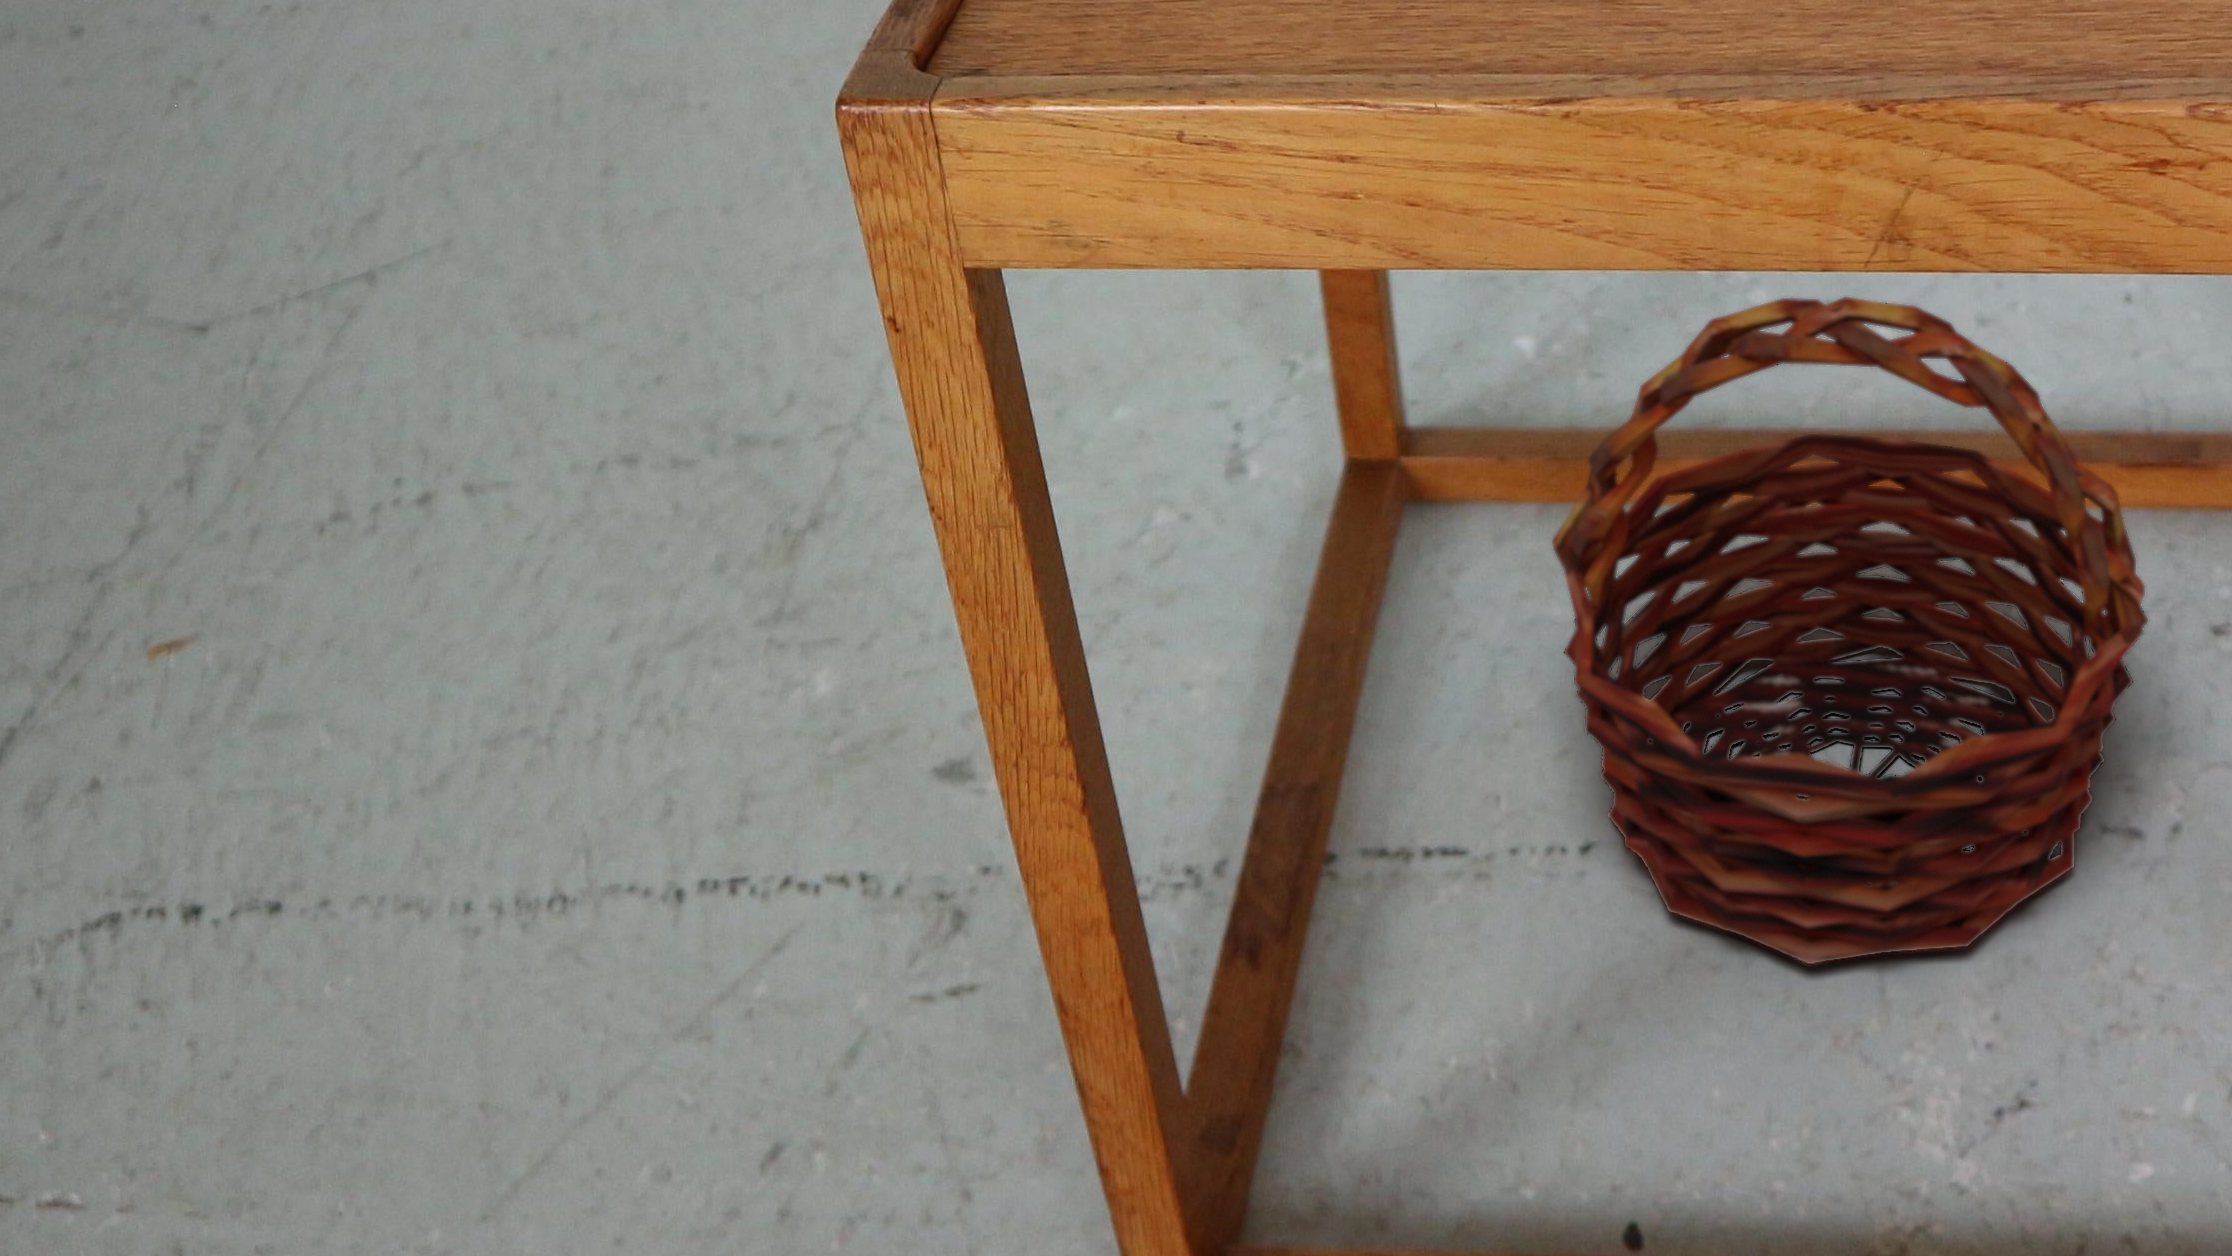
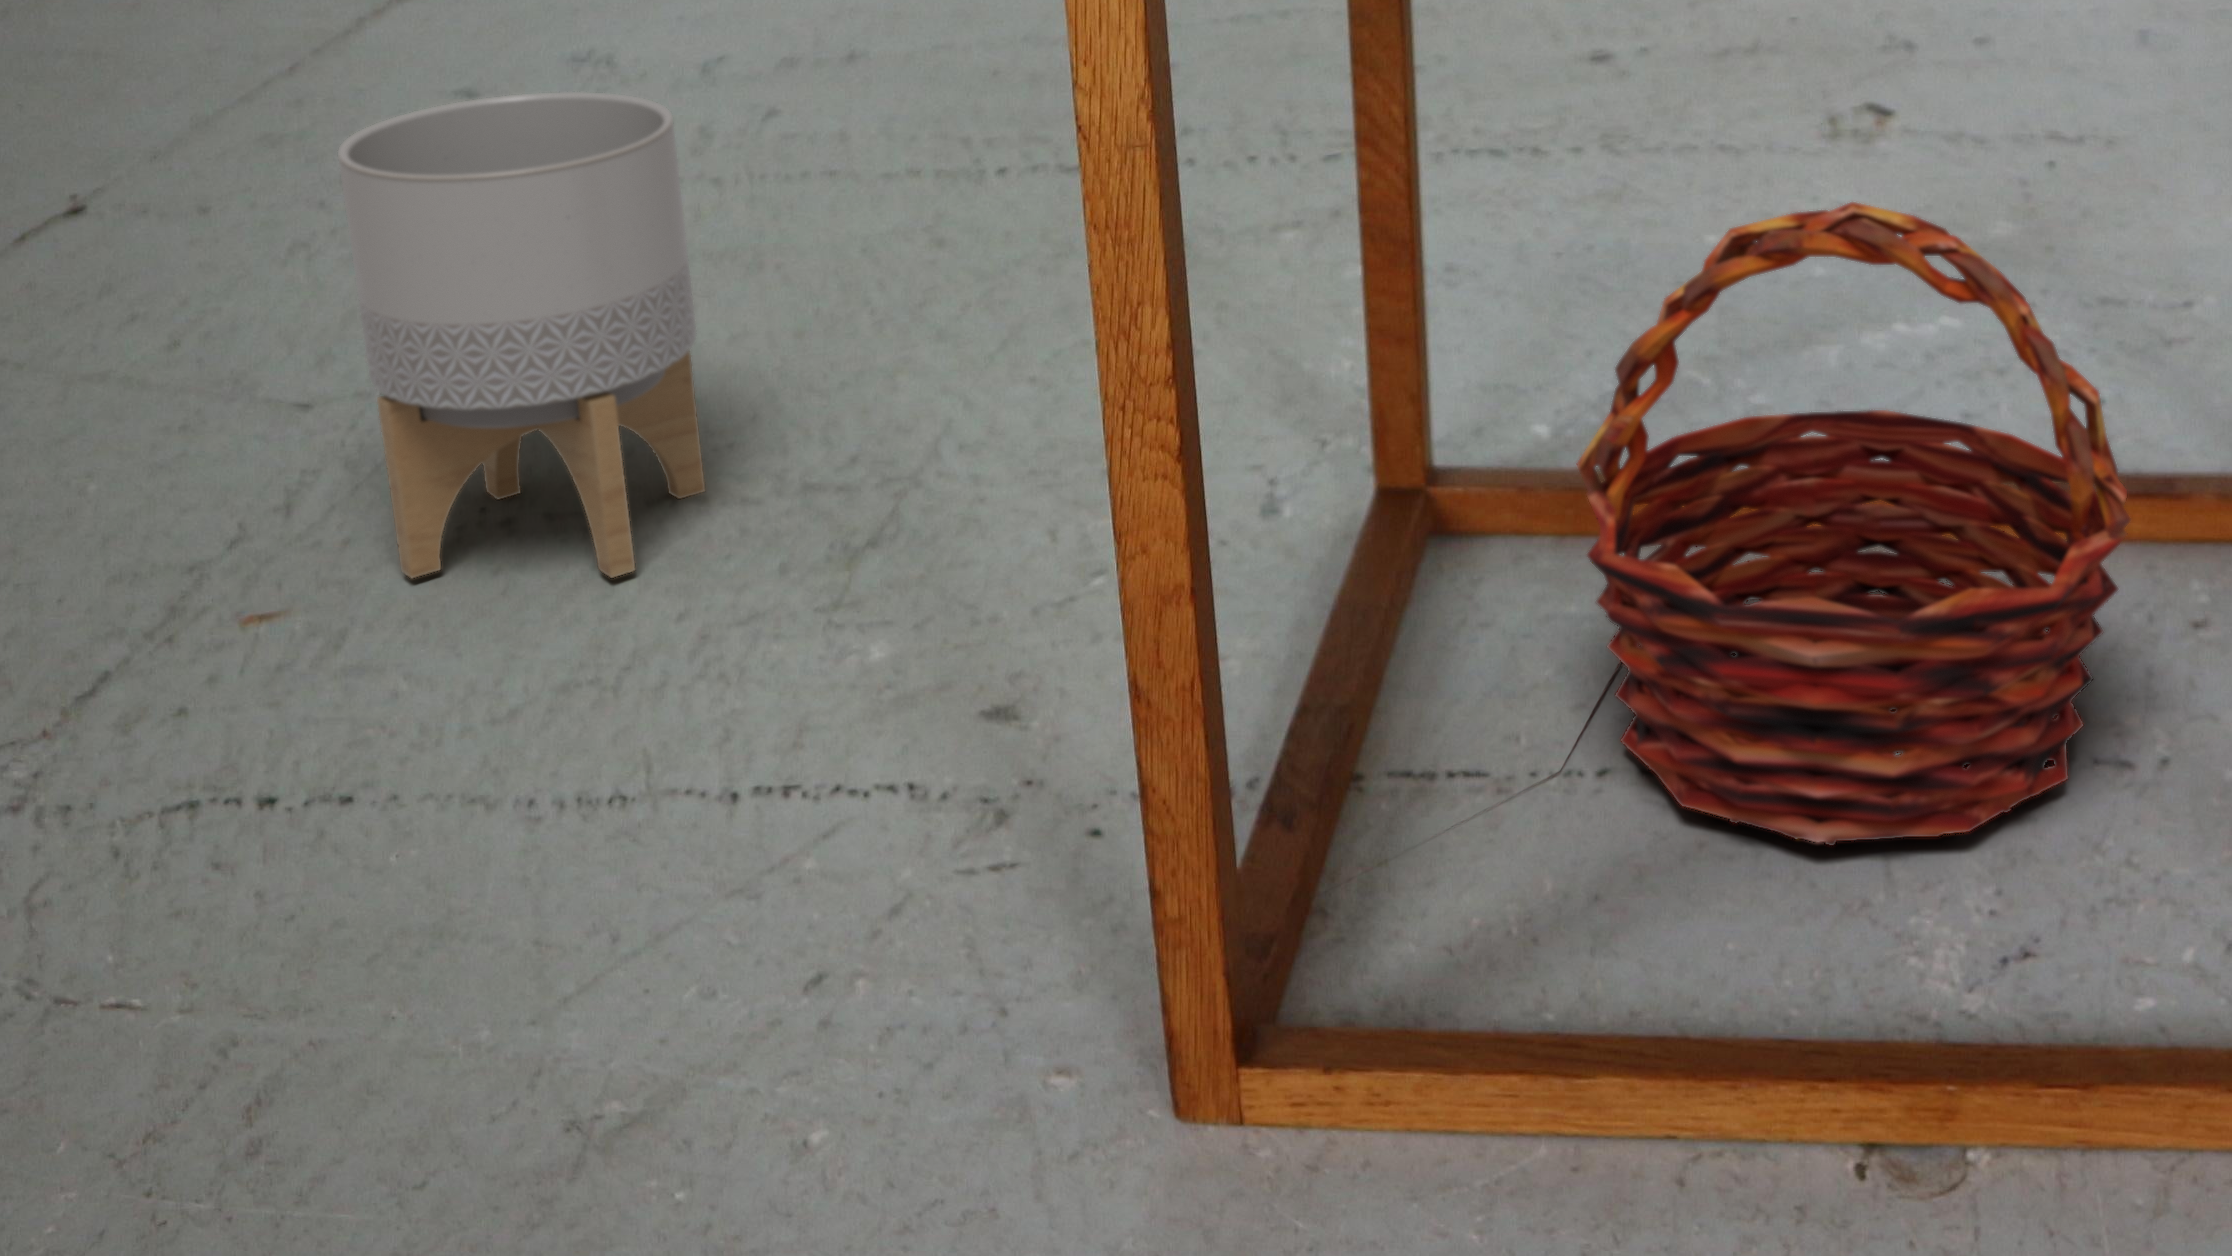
planter: none [154,46,637,592] -> present [338,92,705,578]

